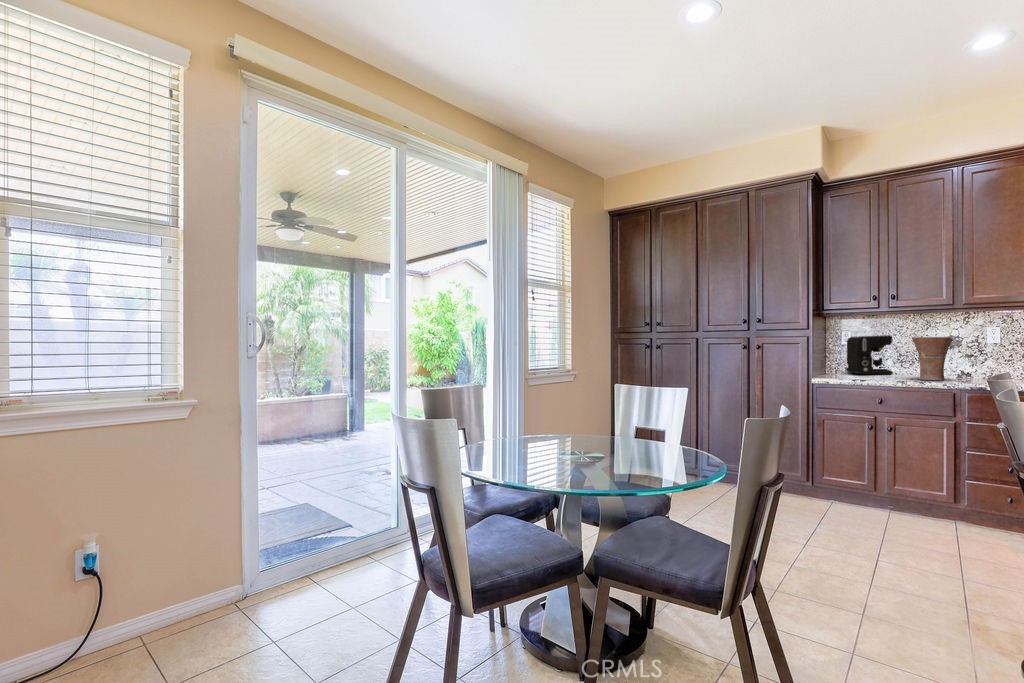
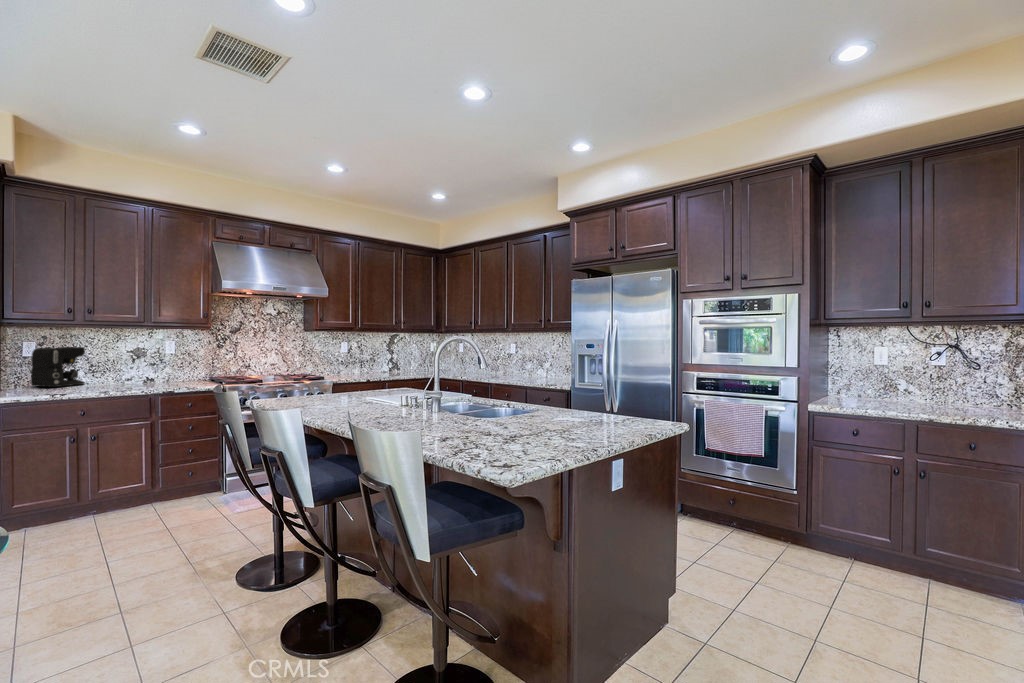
vase: present [912,337,953,380] -> none [107,349,143,388]

